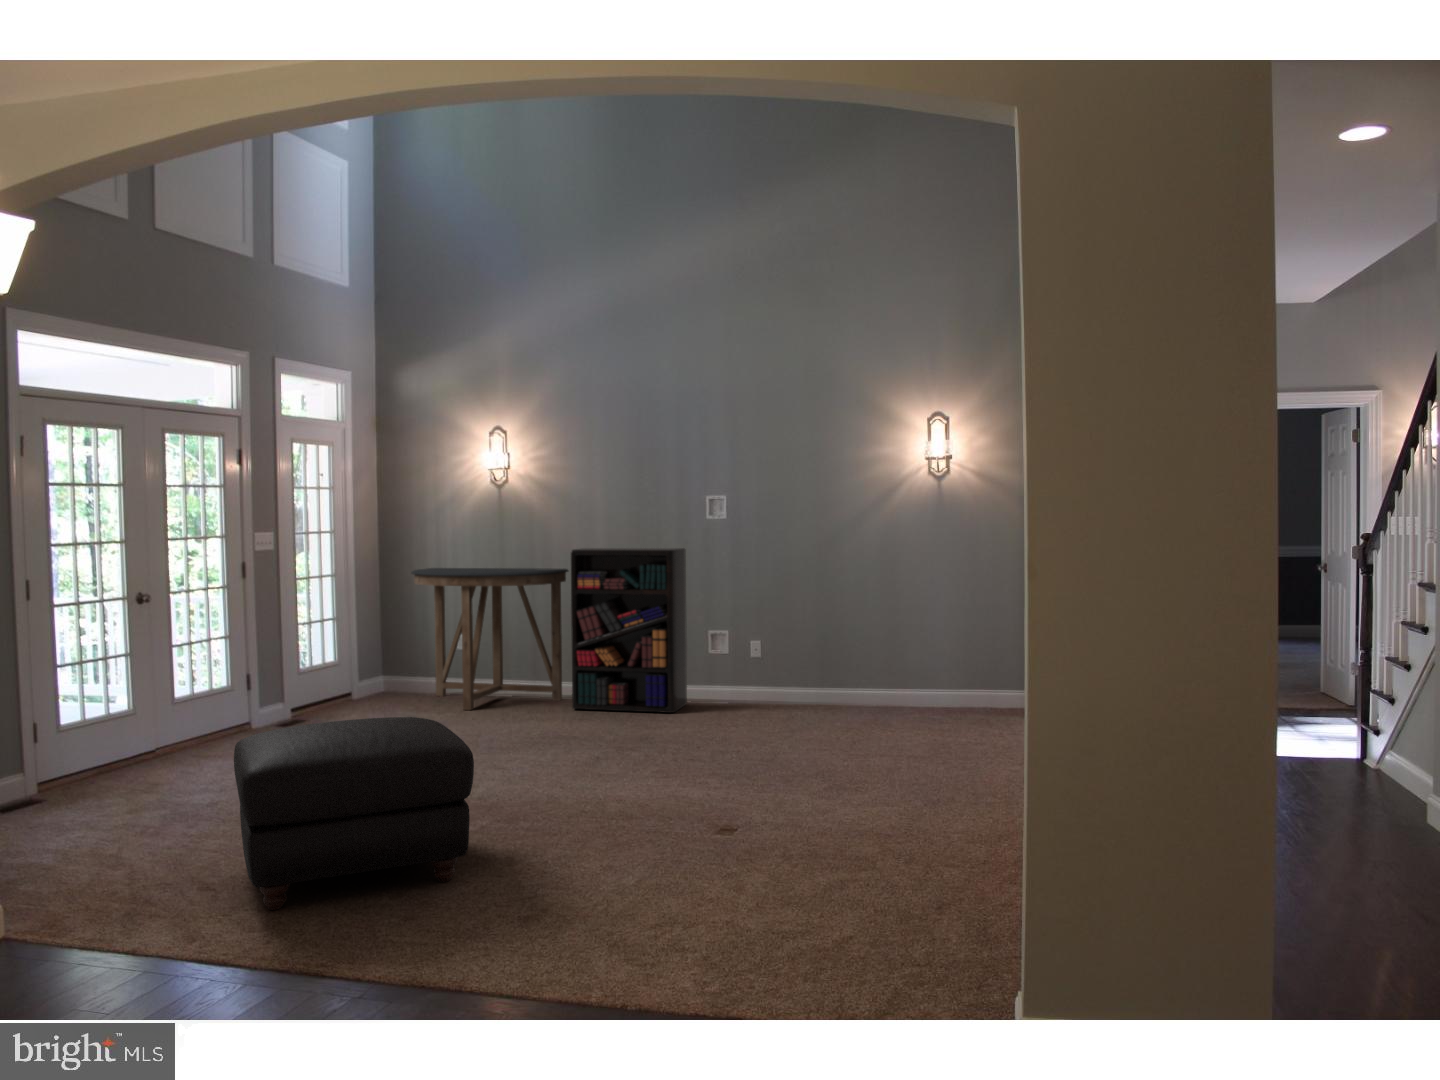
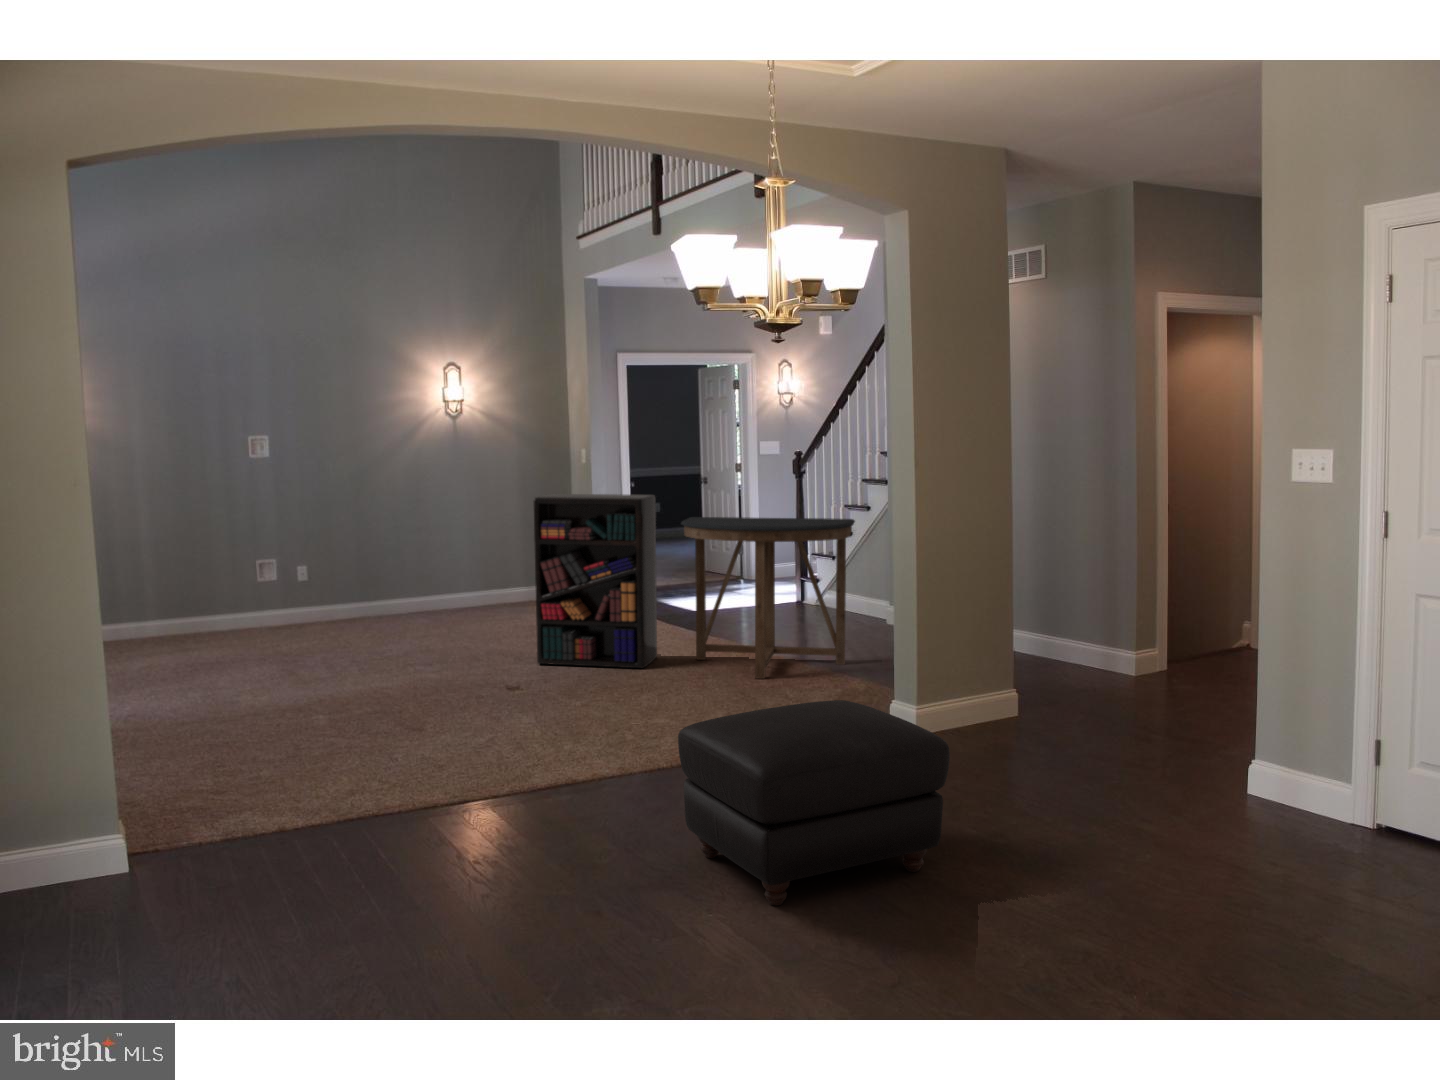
console table: present [411,568,568,710] -> present [681,517,855,679]
ottoman: present [234,717,474,910] -> present [678,700,950,905]

